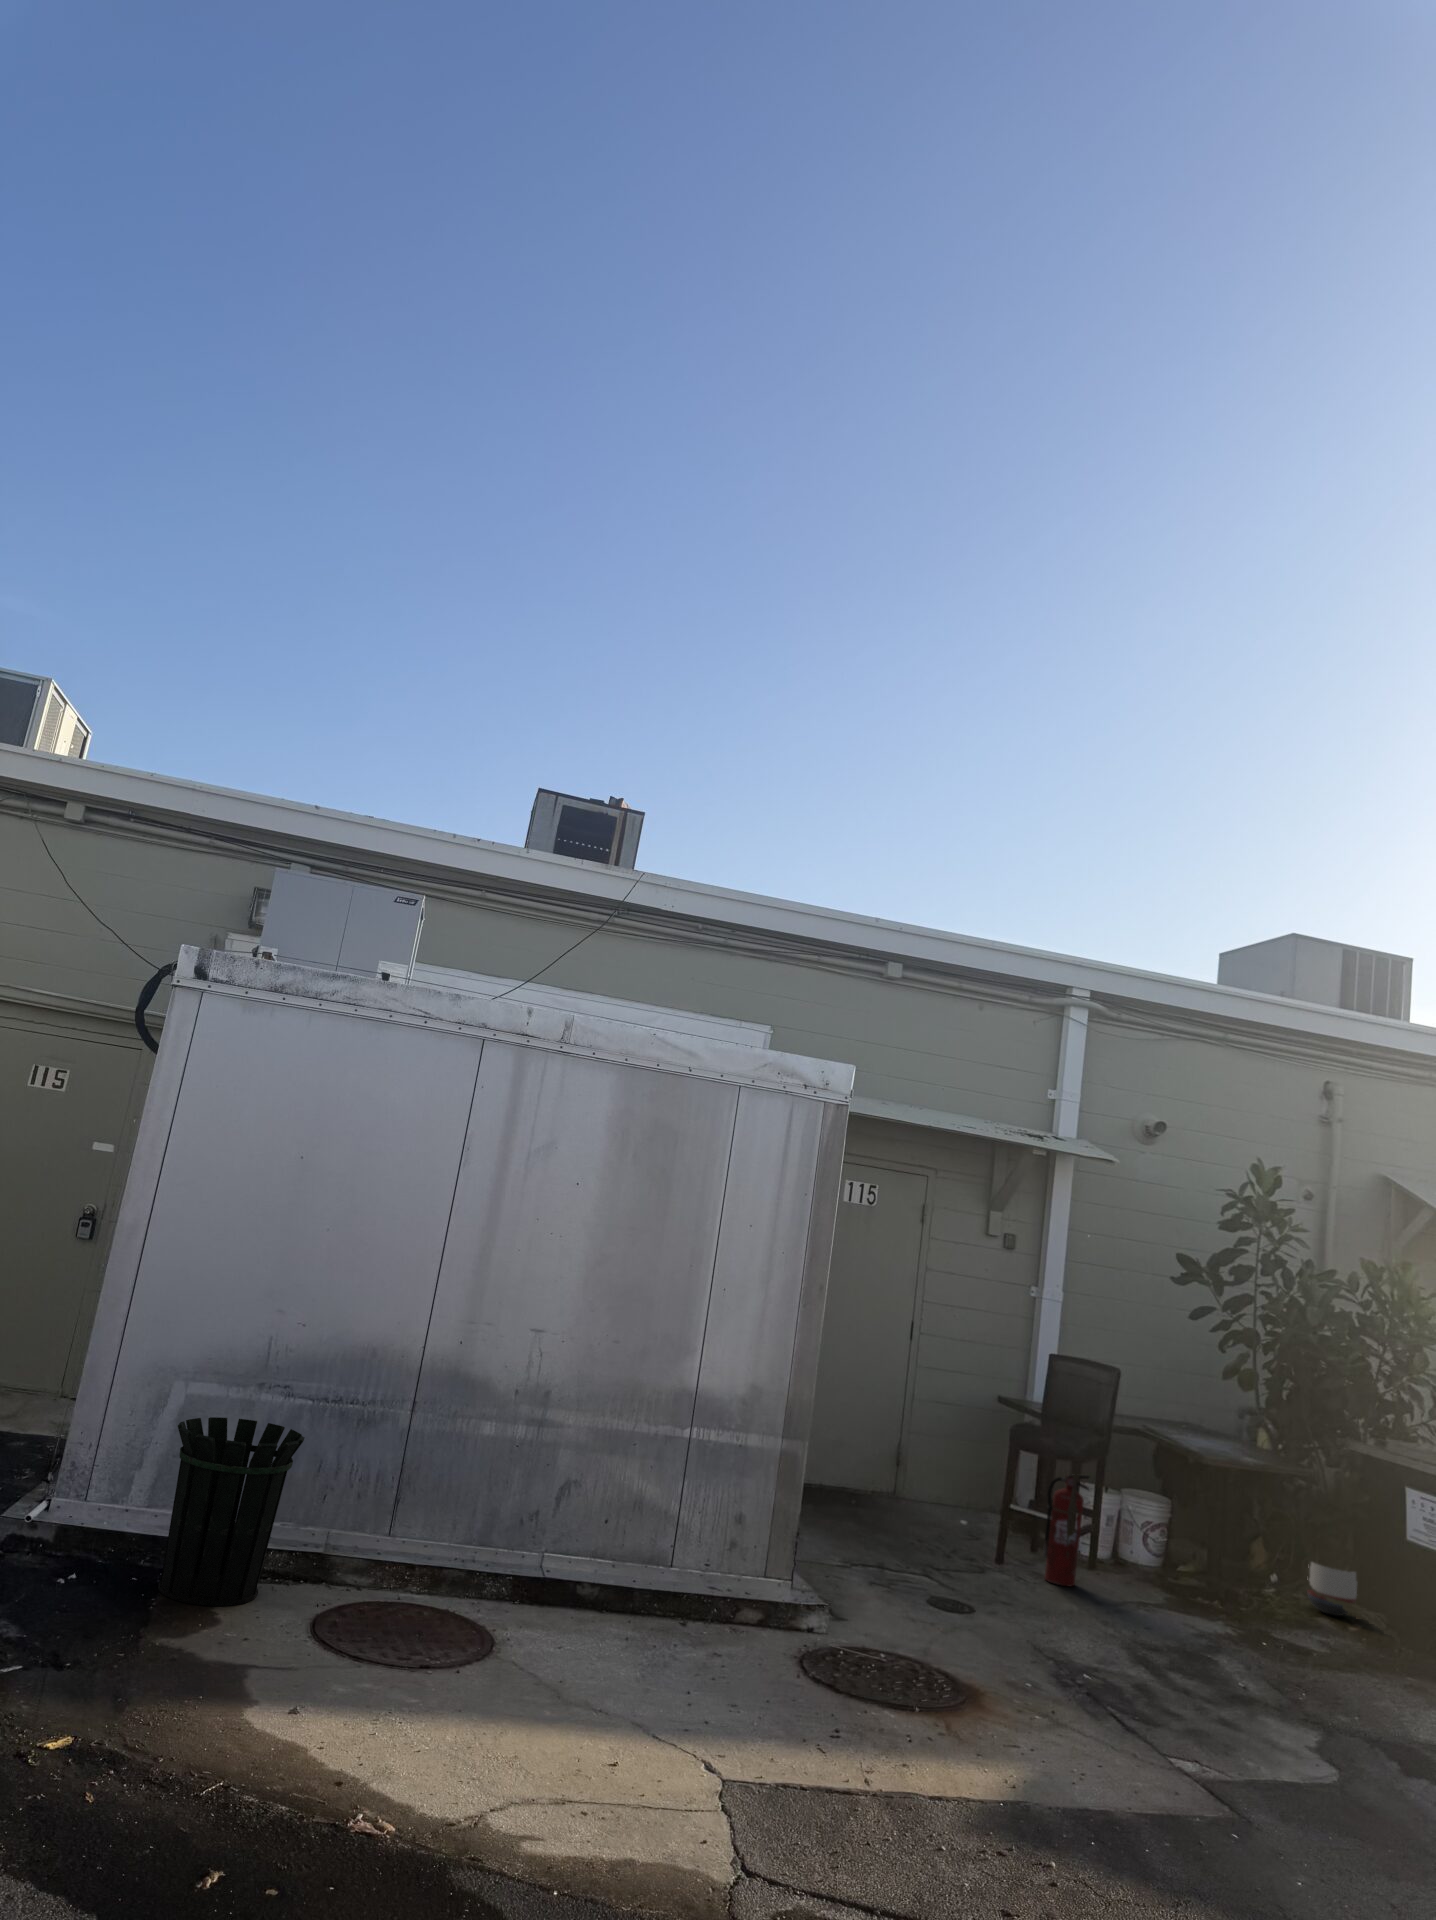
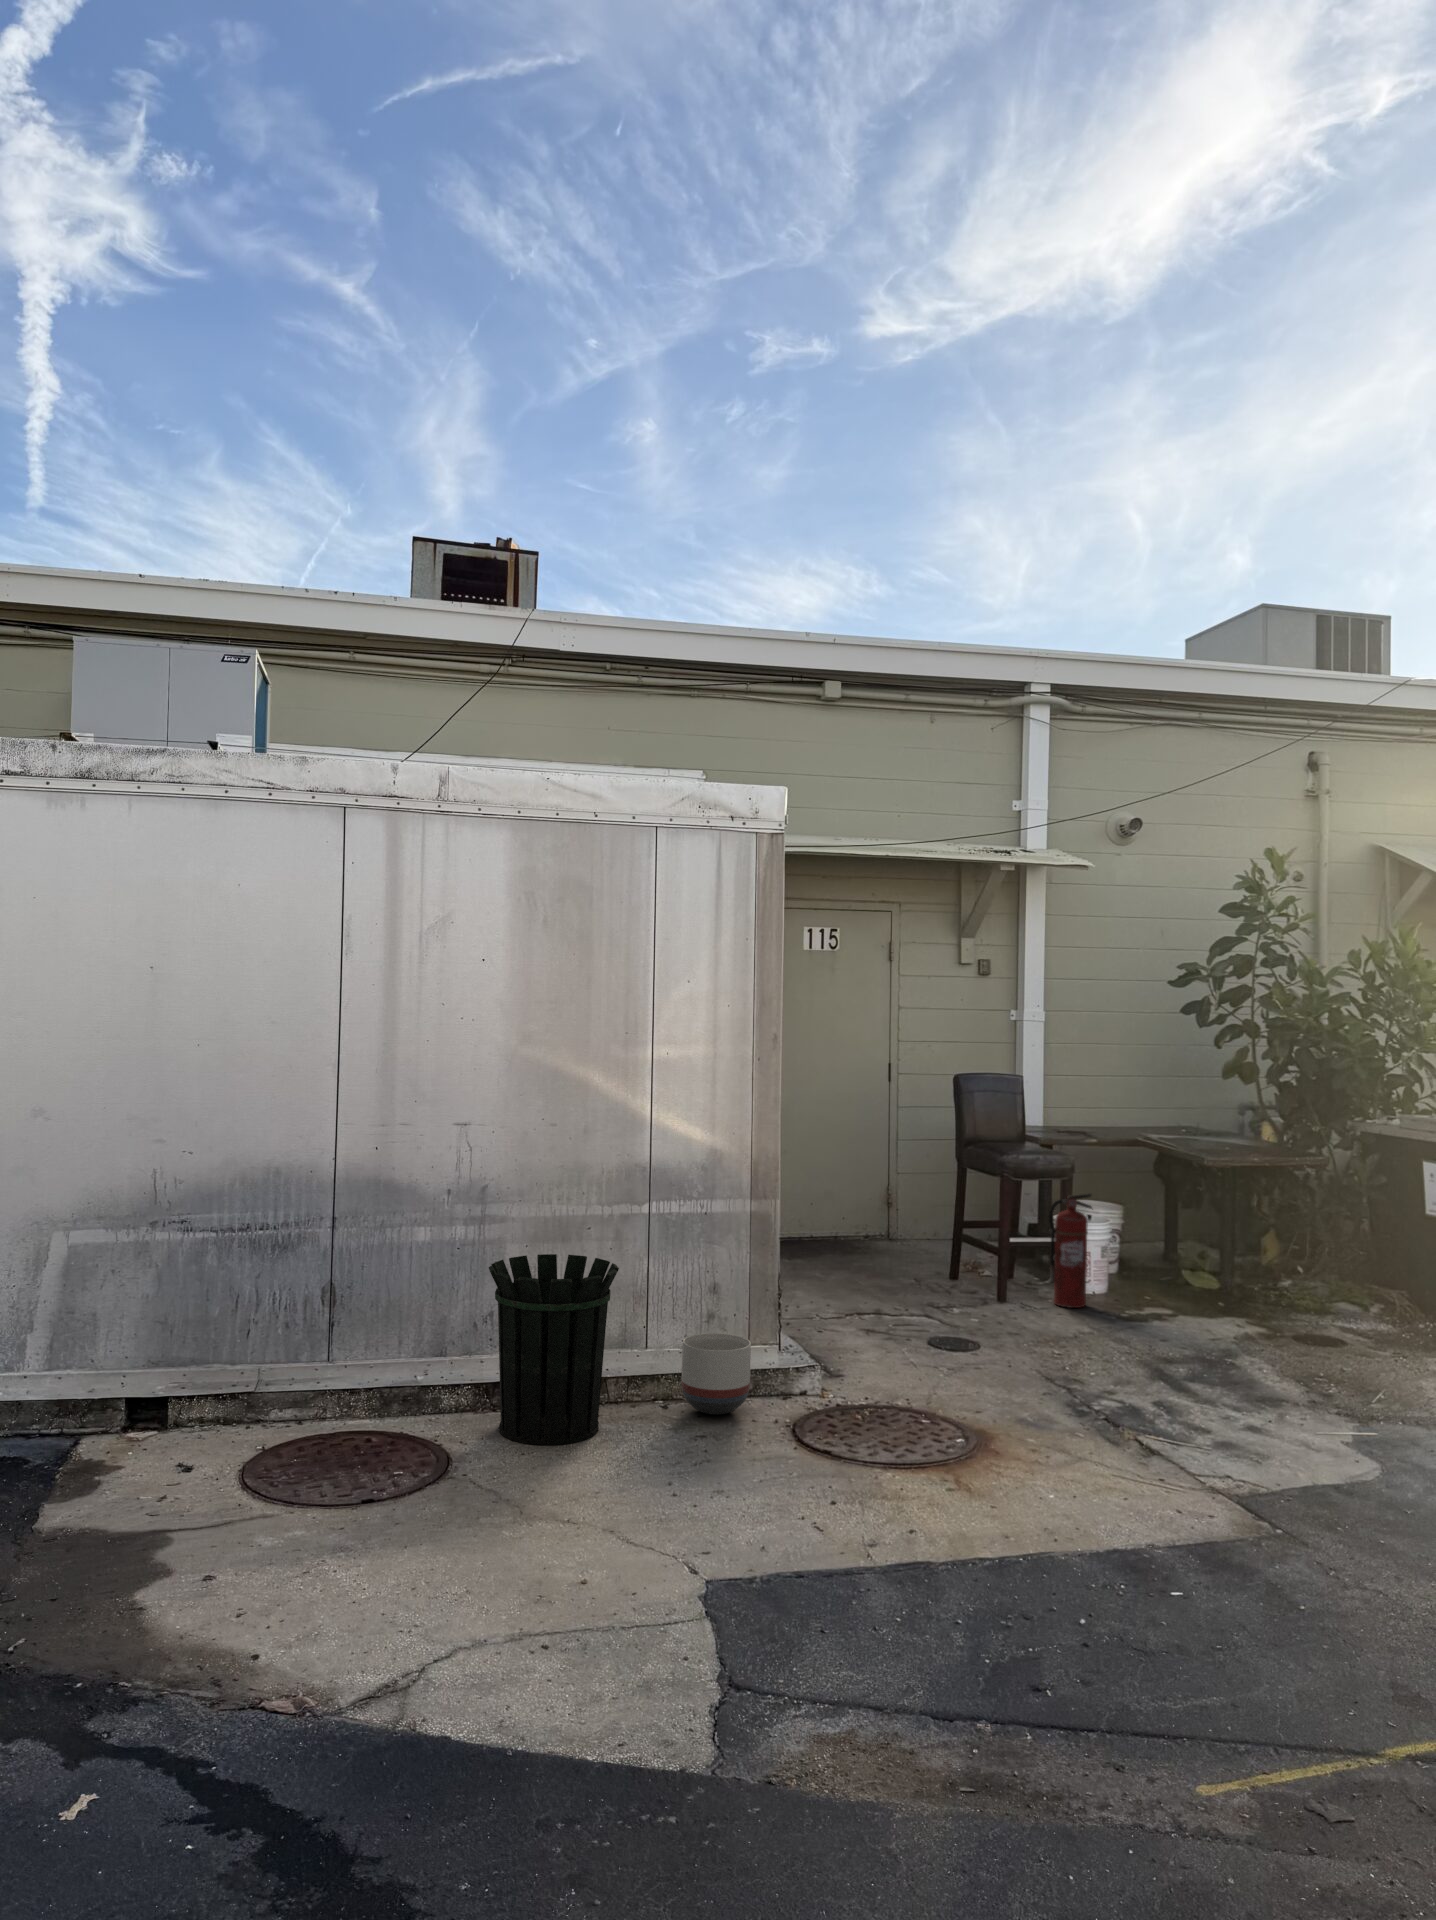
waste bin: present [158,1417,304,1606] -> present [489,1254,619,1445]
planter: present [1307,1562,1357,1616] -> present [681,1333,751,1415]

